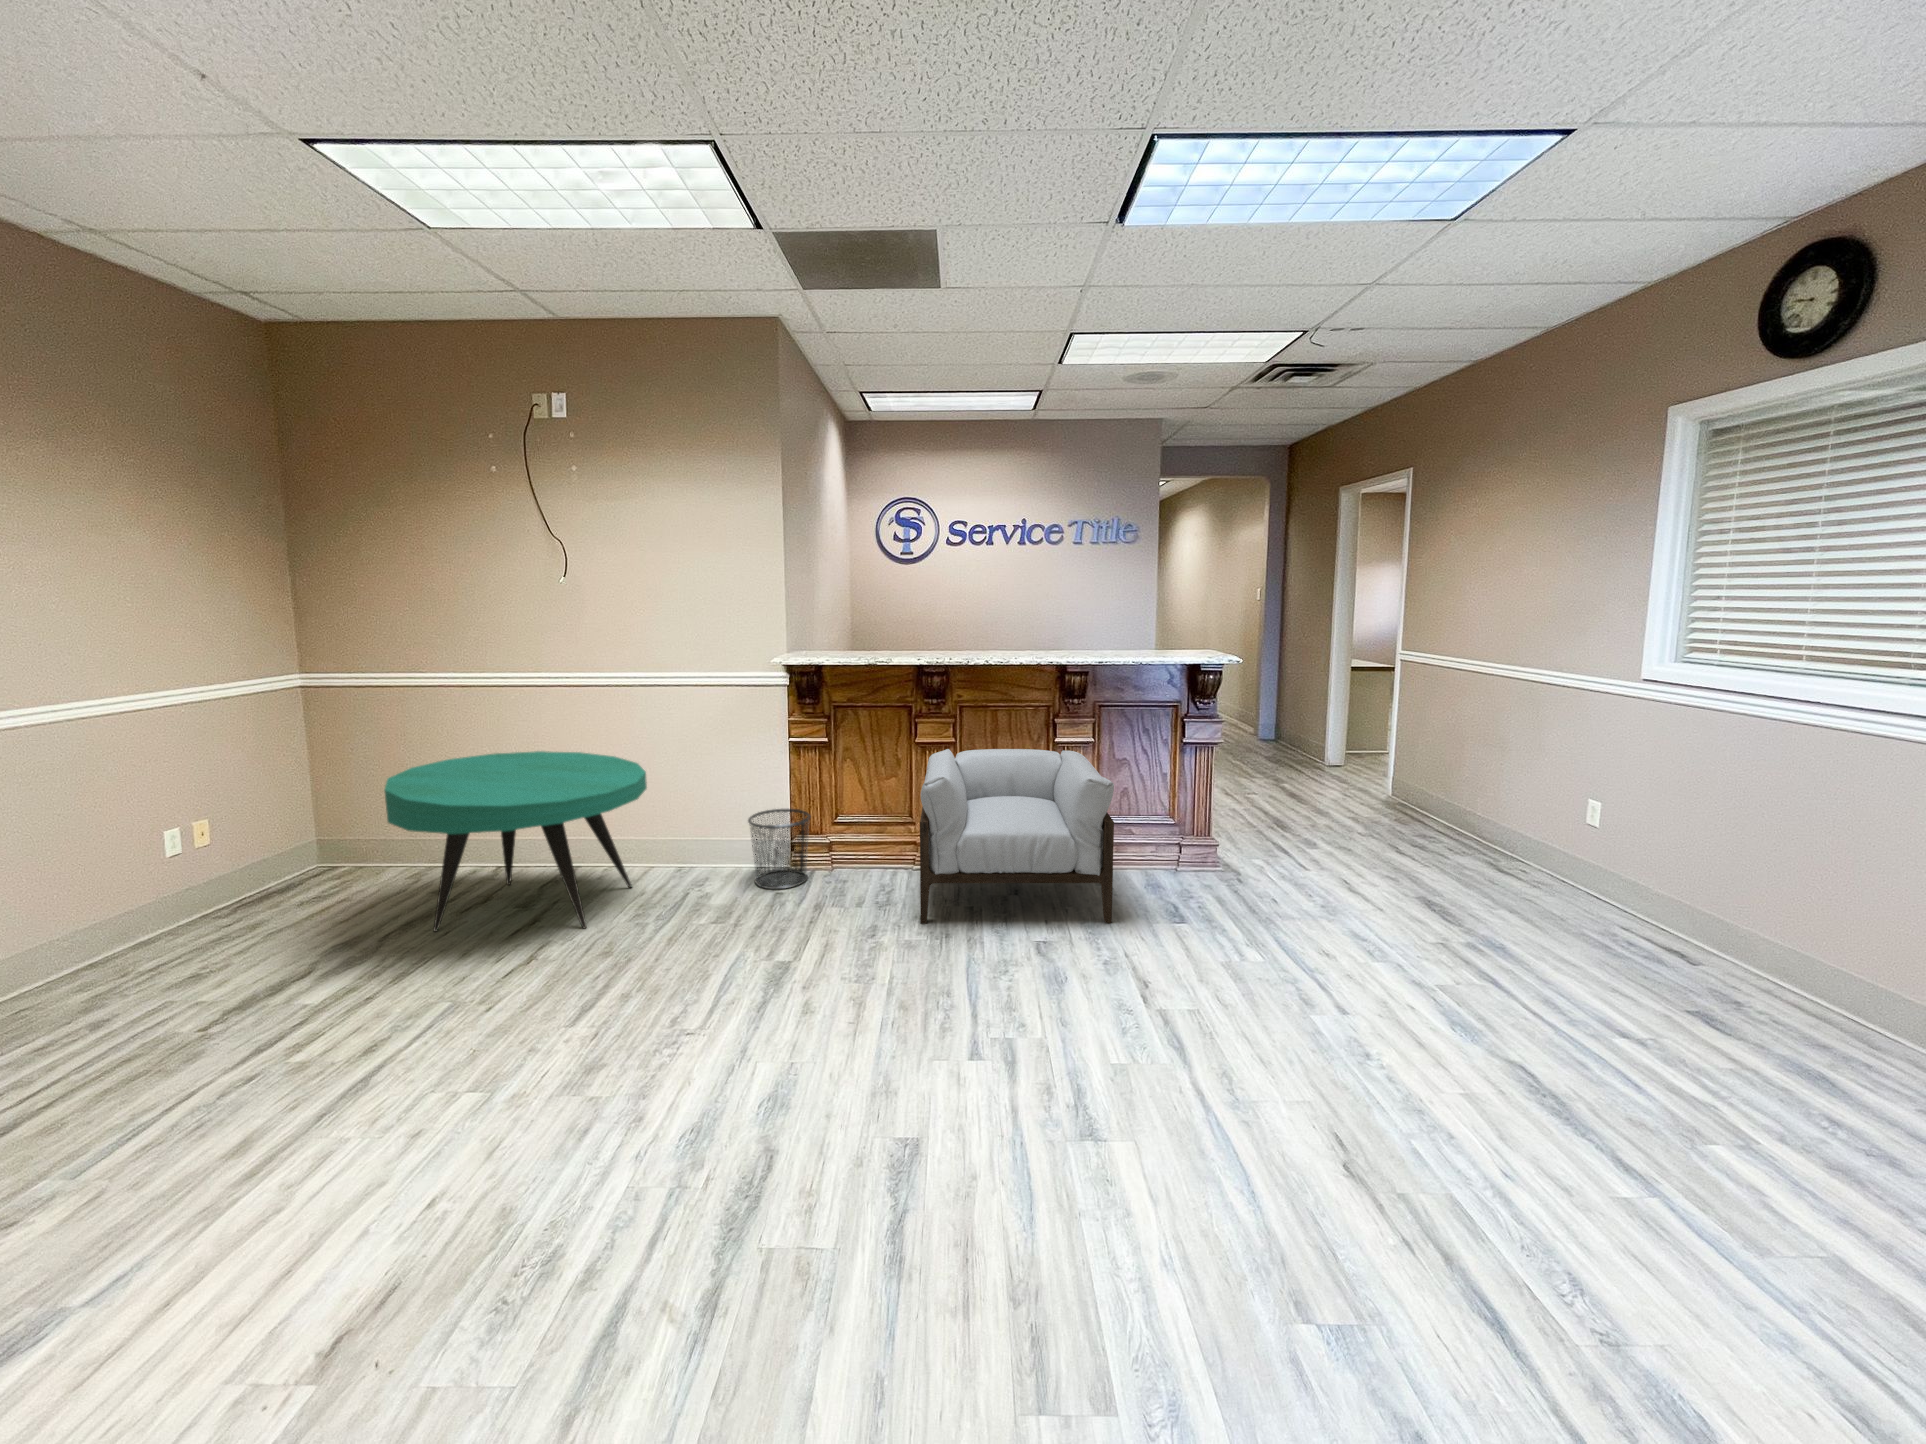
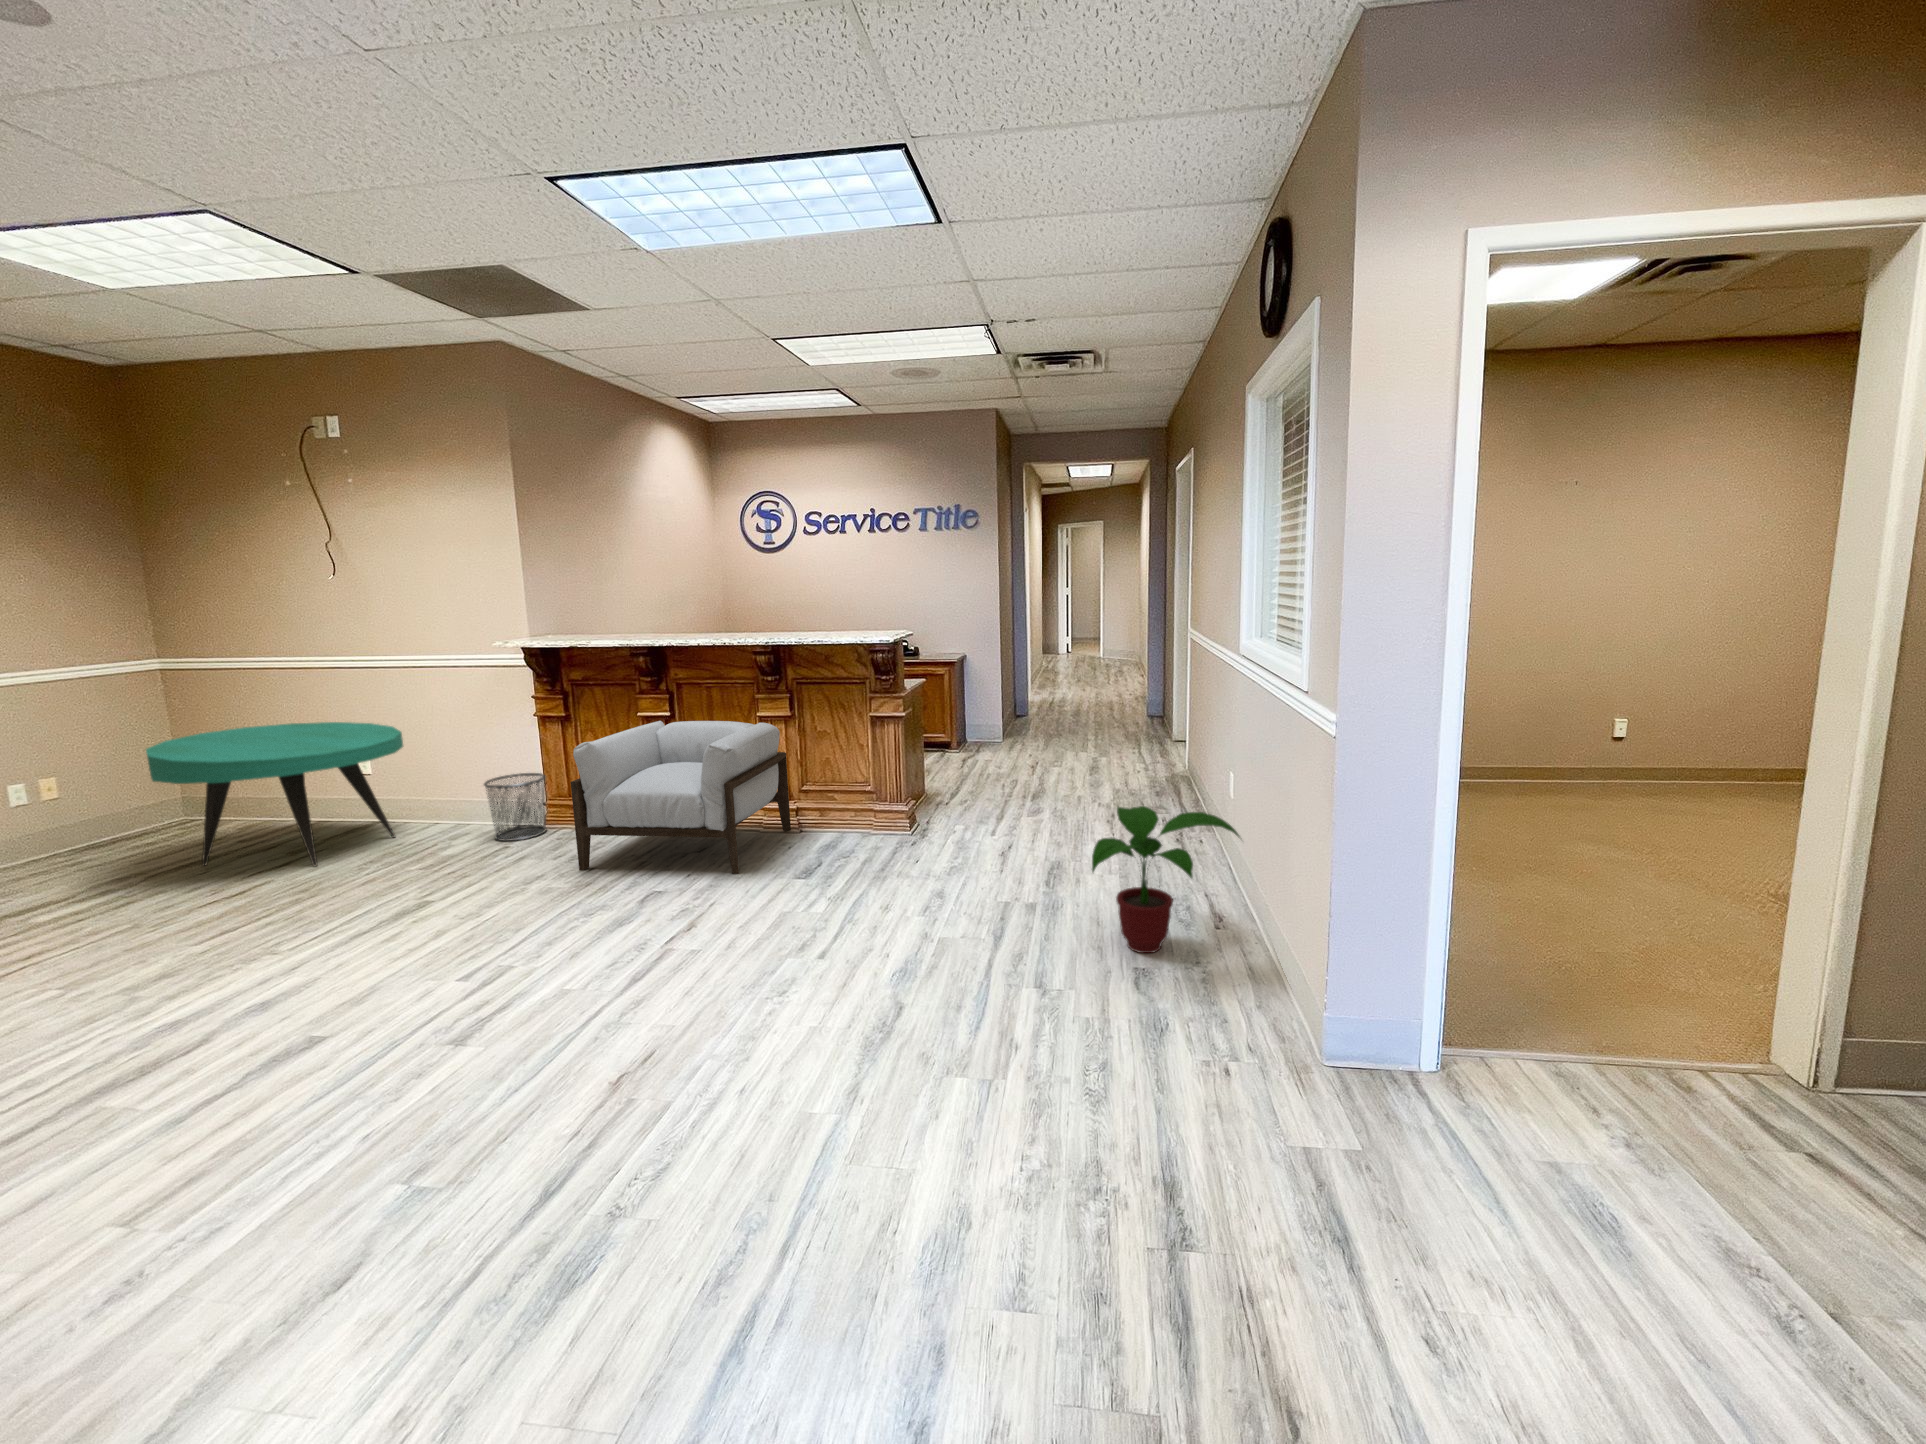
potted plant: none [1599,843,1812,1005] -> present [1092,806,1240,953]

